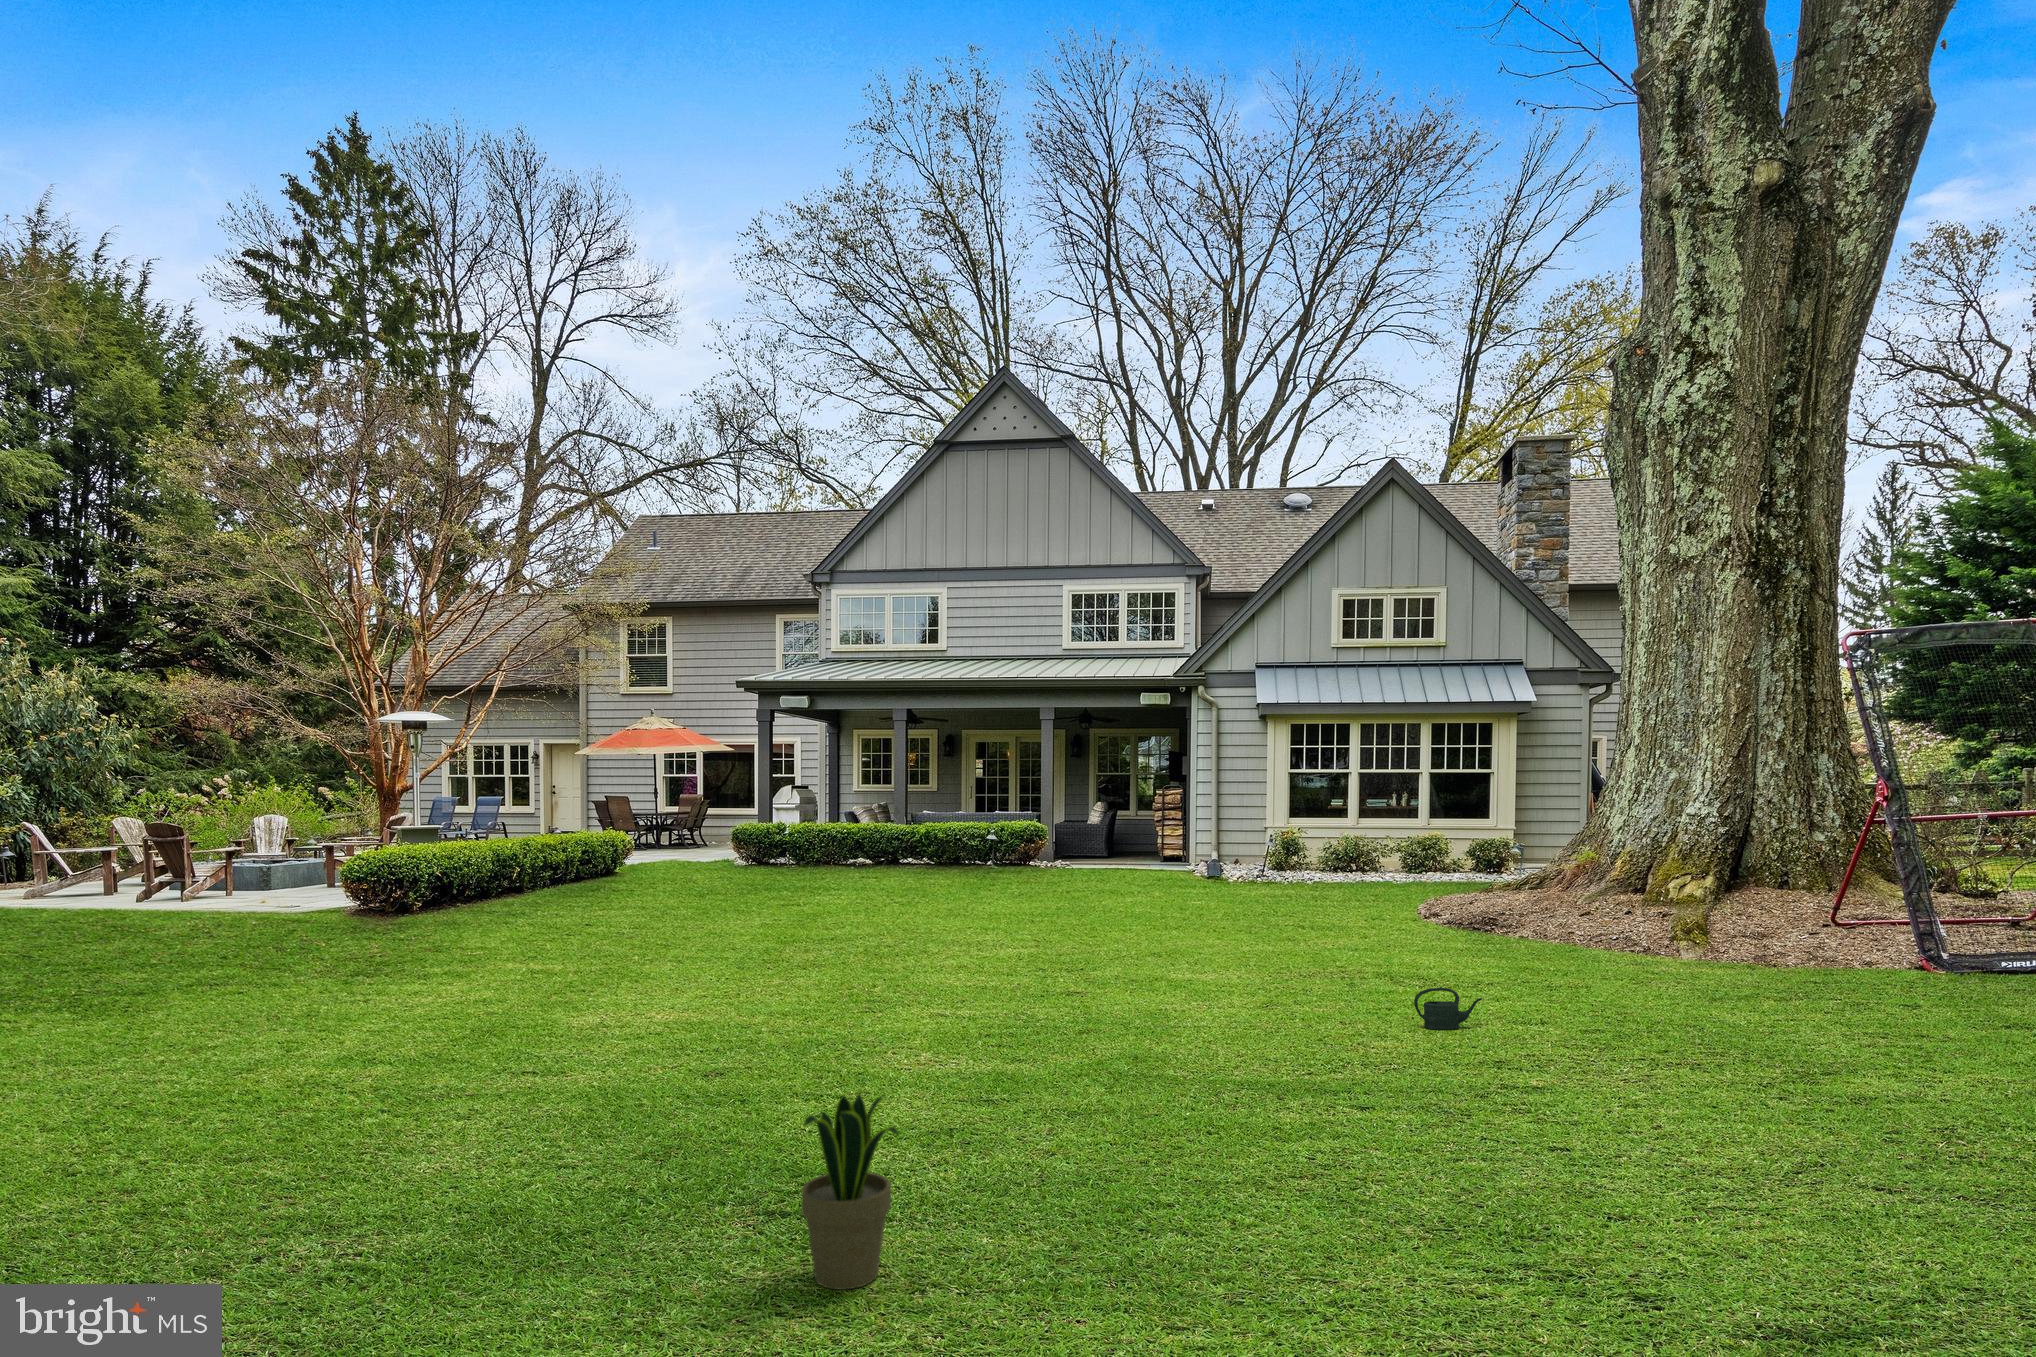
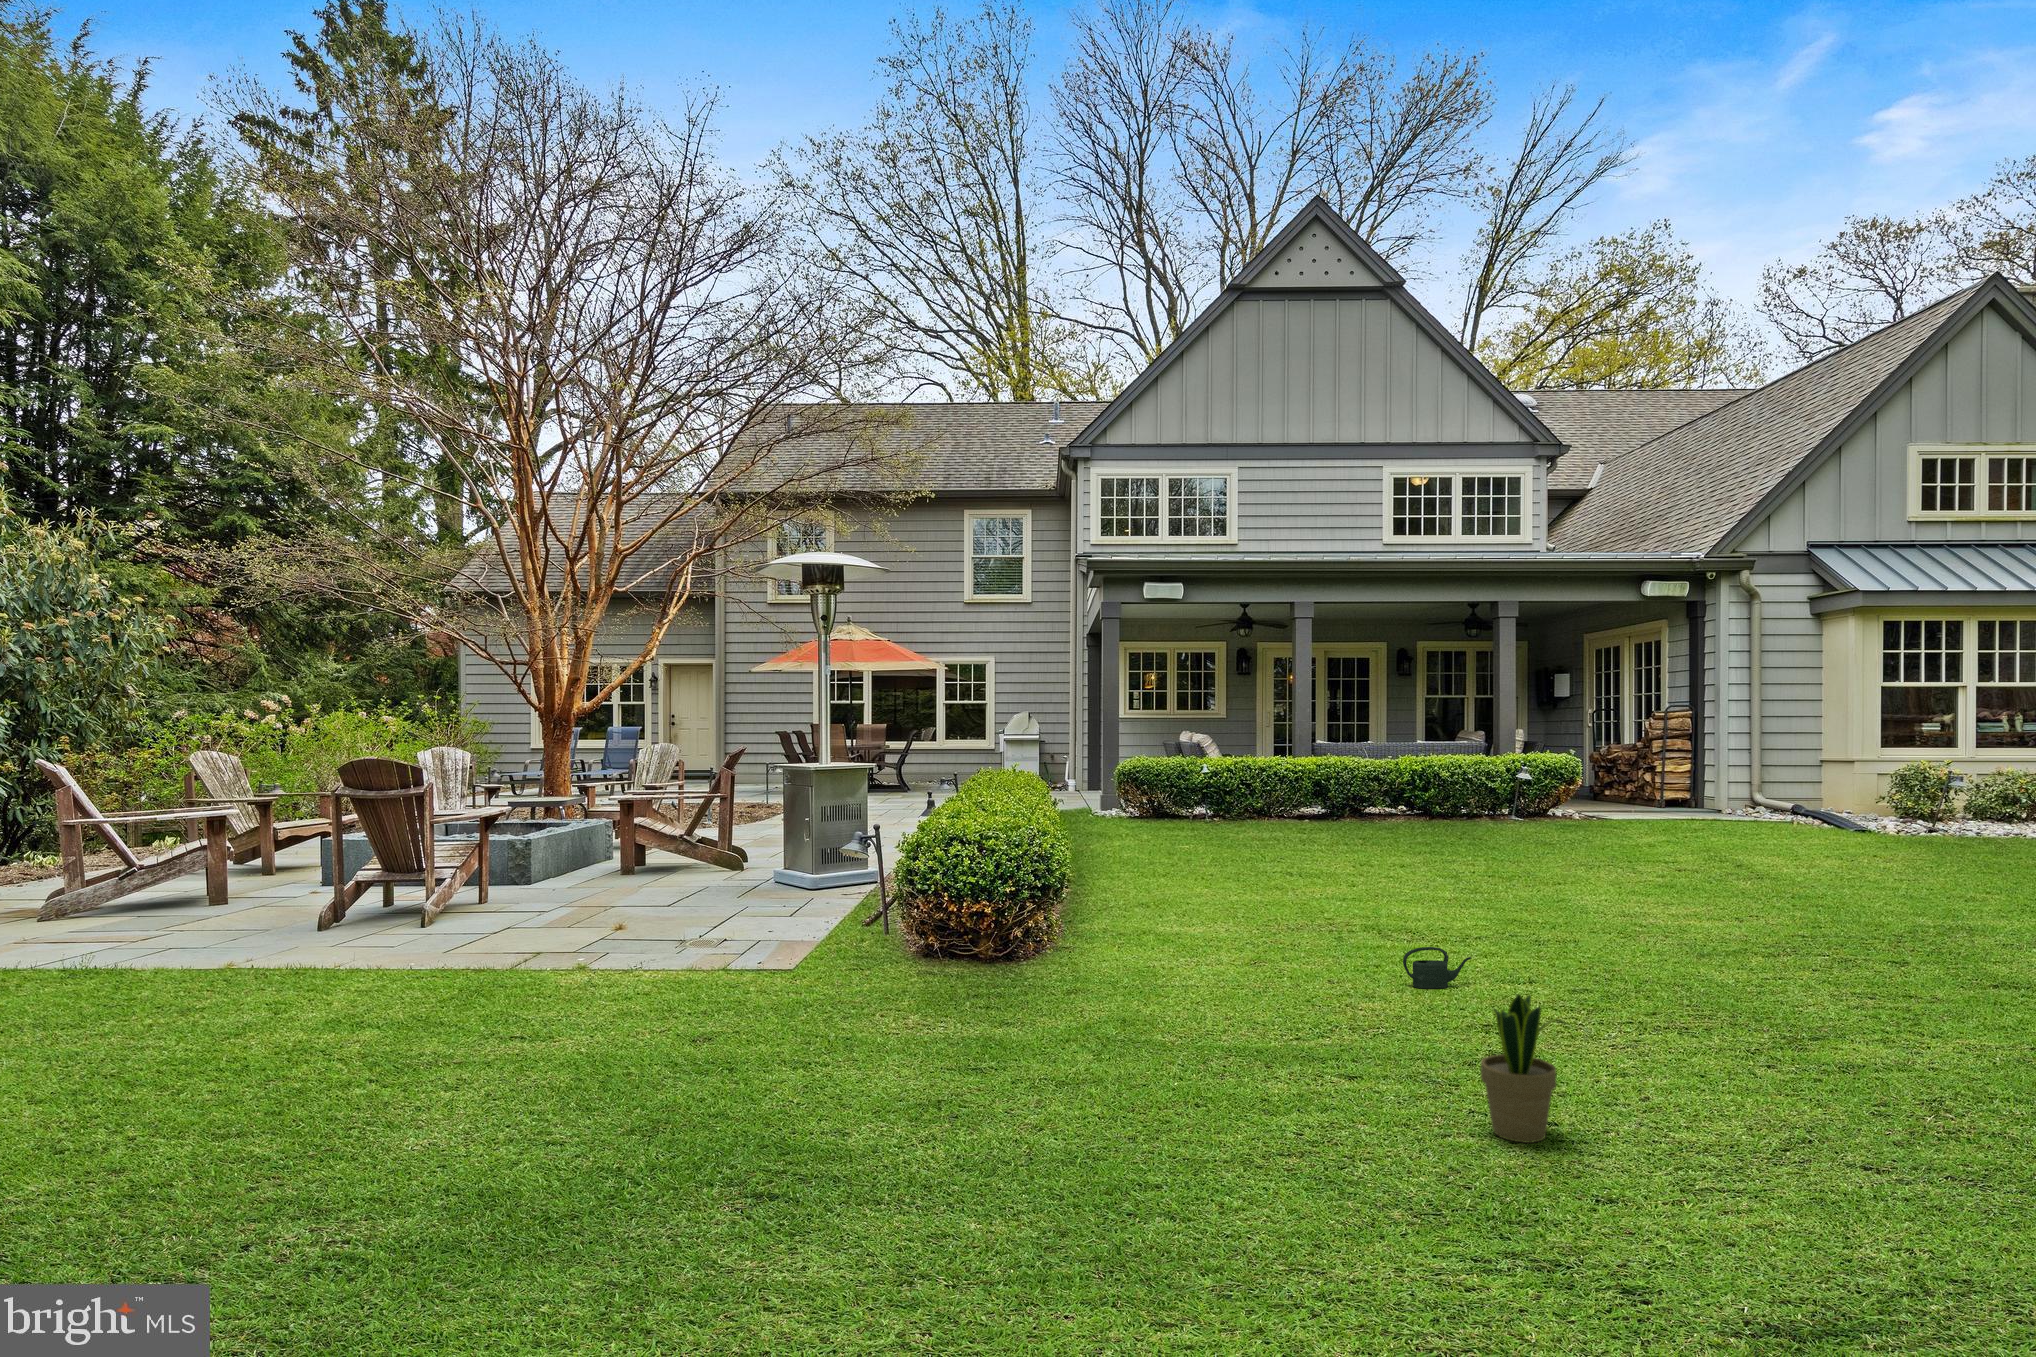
potted plant: present [801,1093,899,1290] -> present [1481,994,1566,1143]

